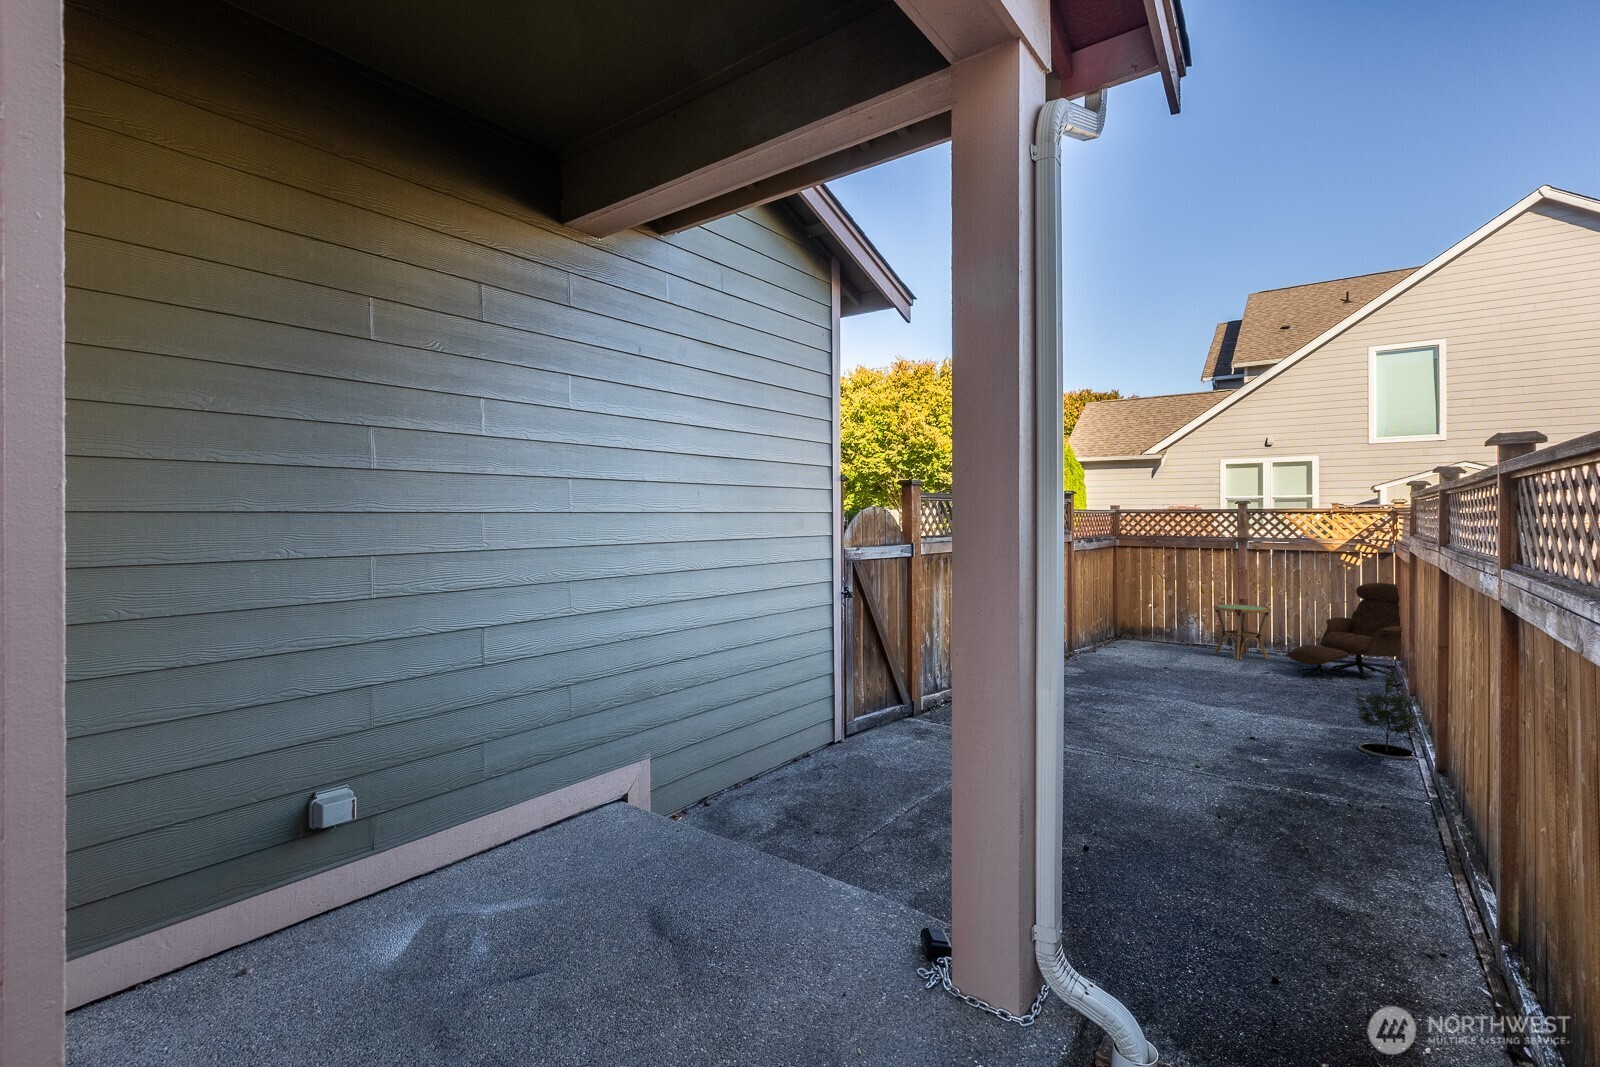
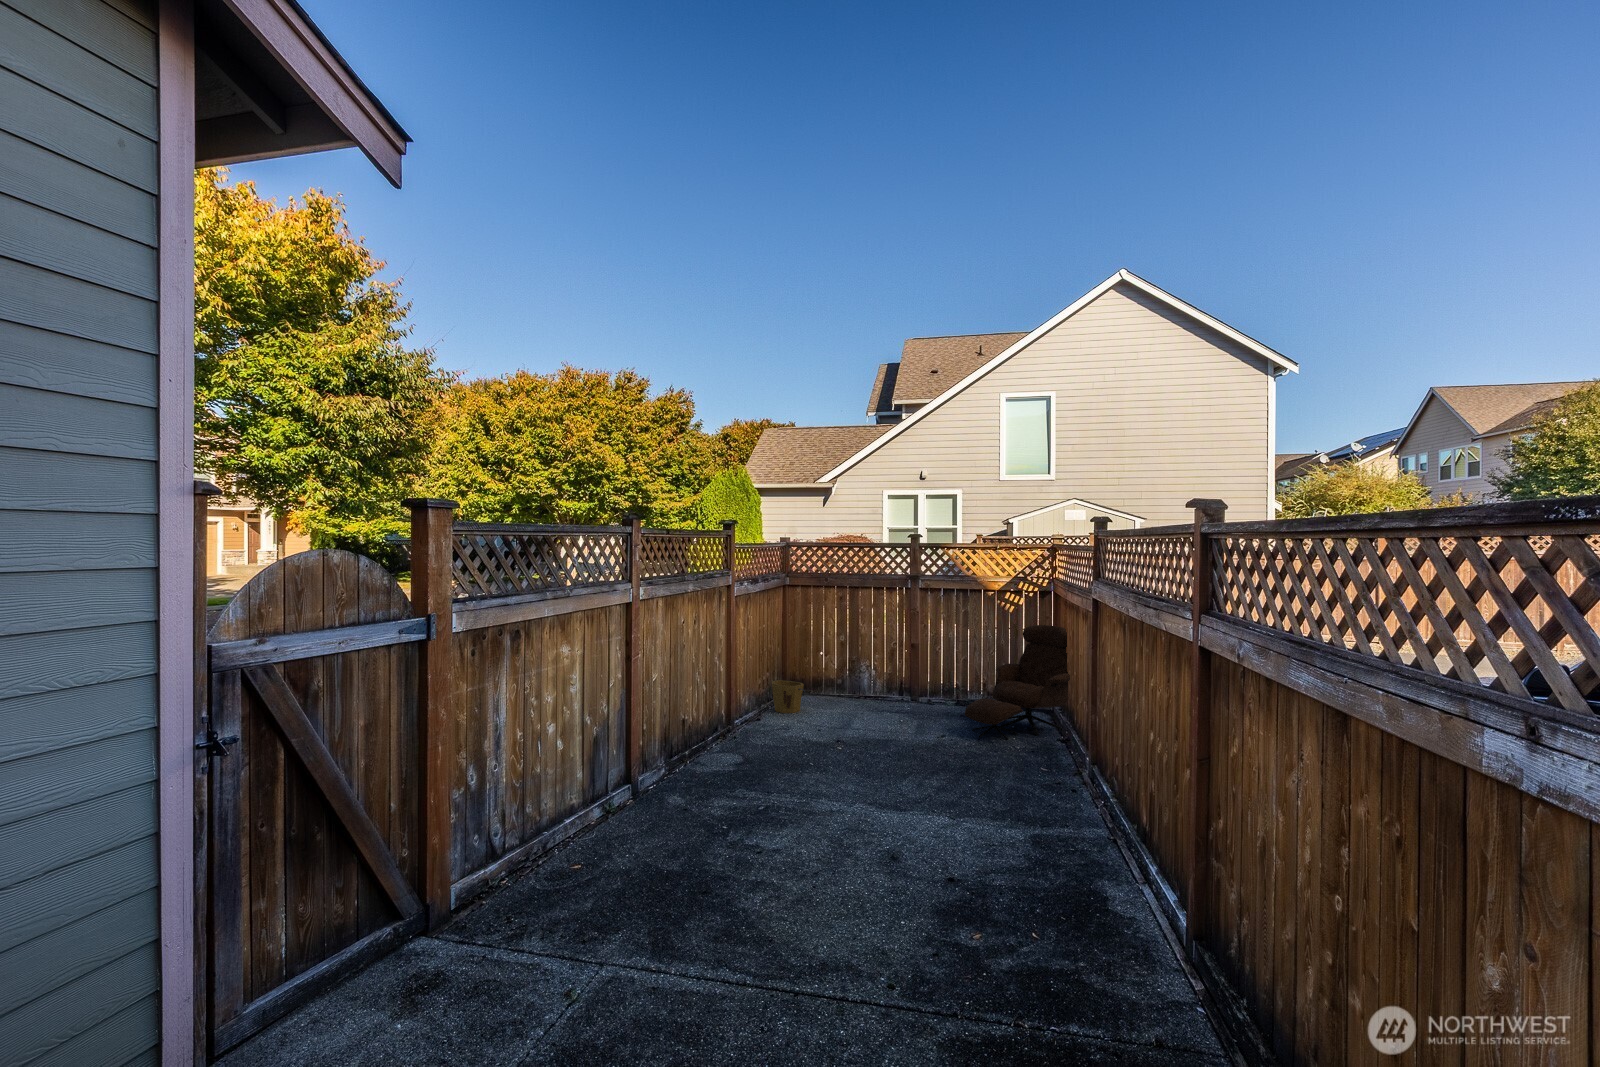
side table: present [1214,604,1270,660] -> none [887,651,943,716]
bucket: none [1105,624,1135,650] -> present [772,680,805,713]
potted tree: present [1353,667,1422,760] -> none [1061,763,1145,897]

